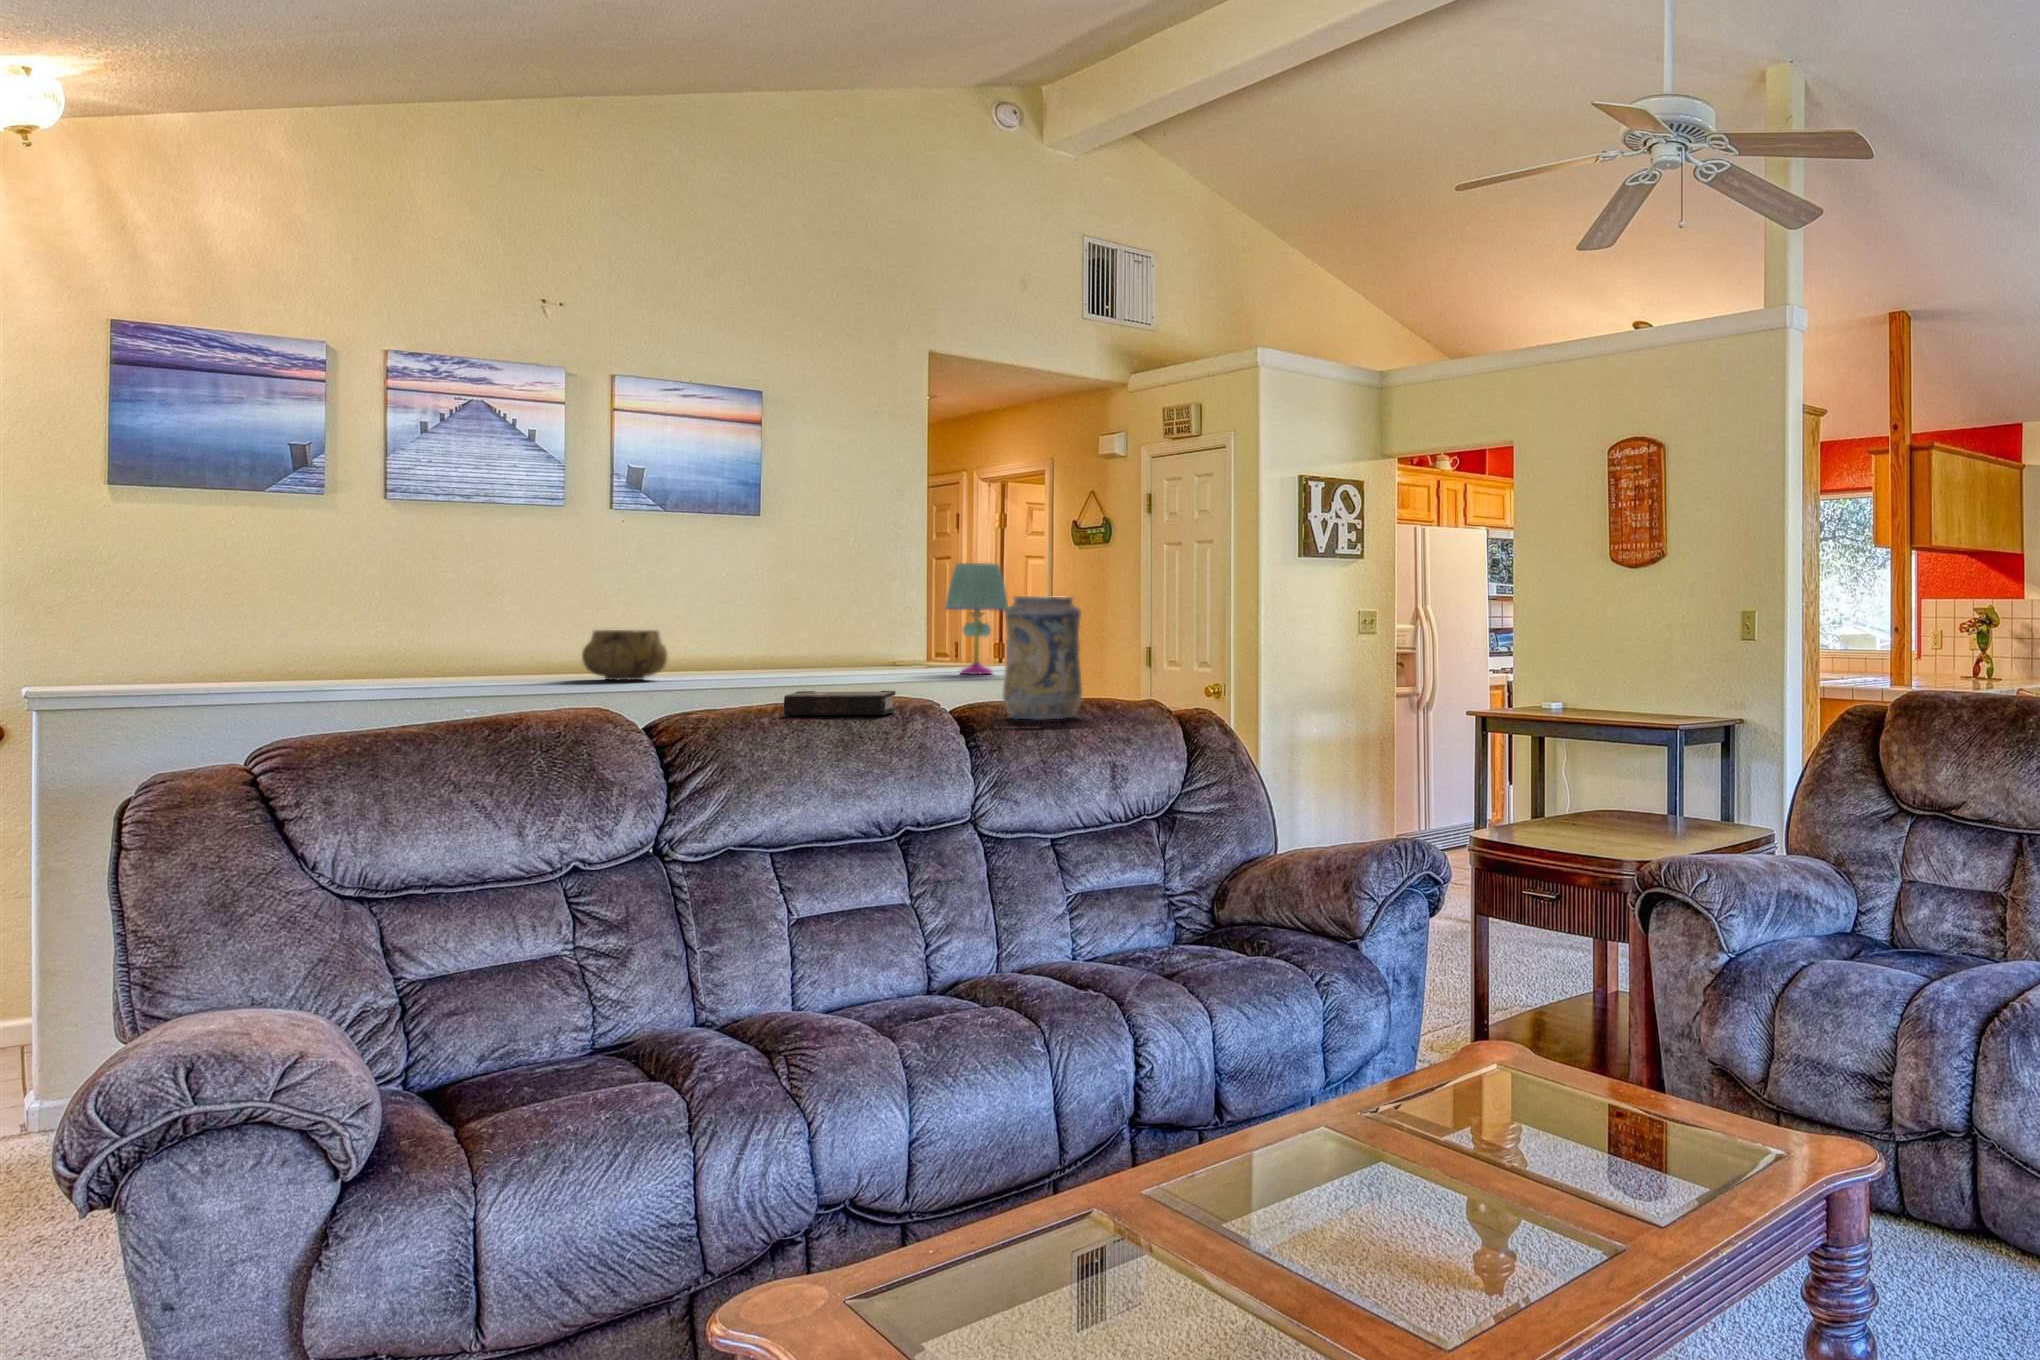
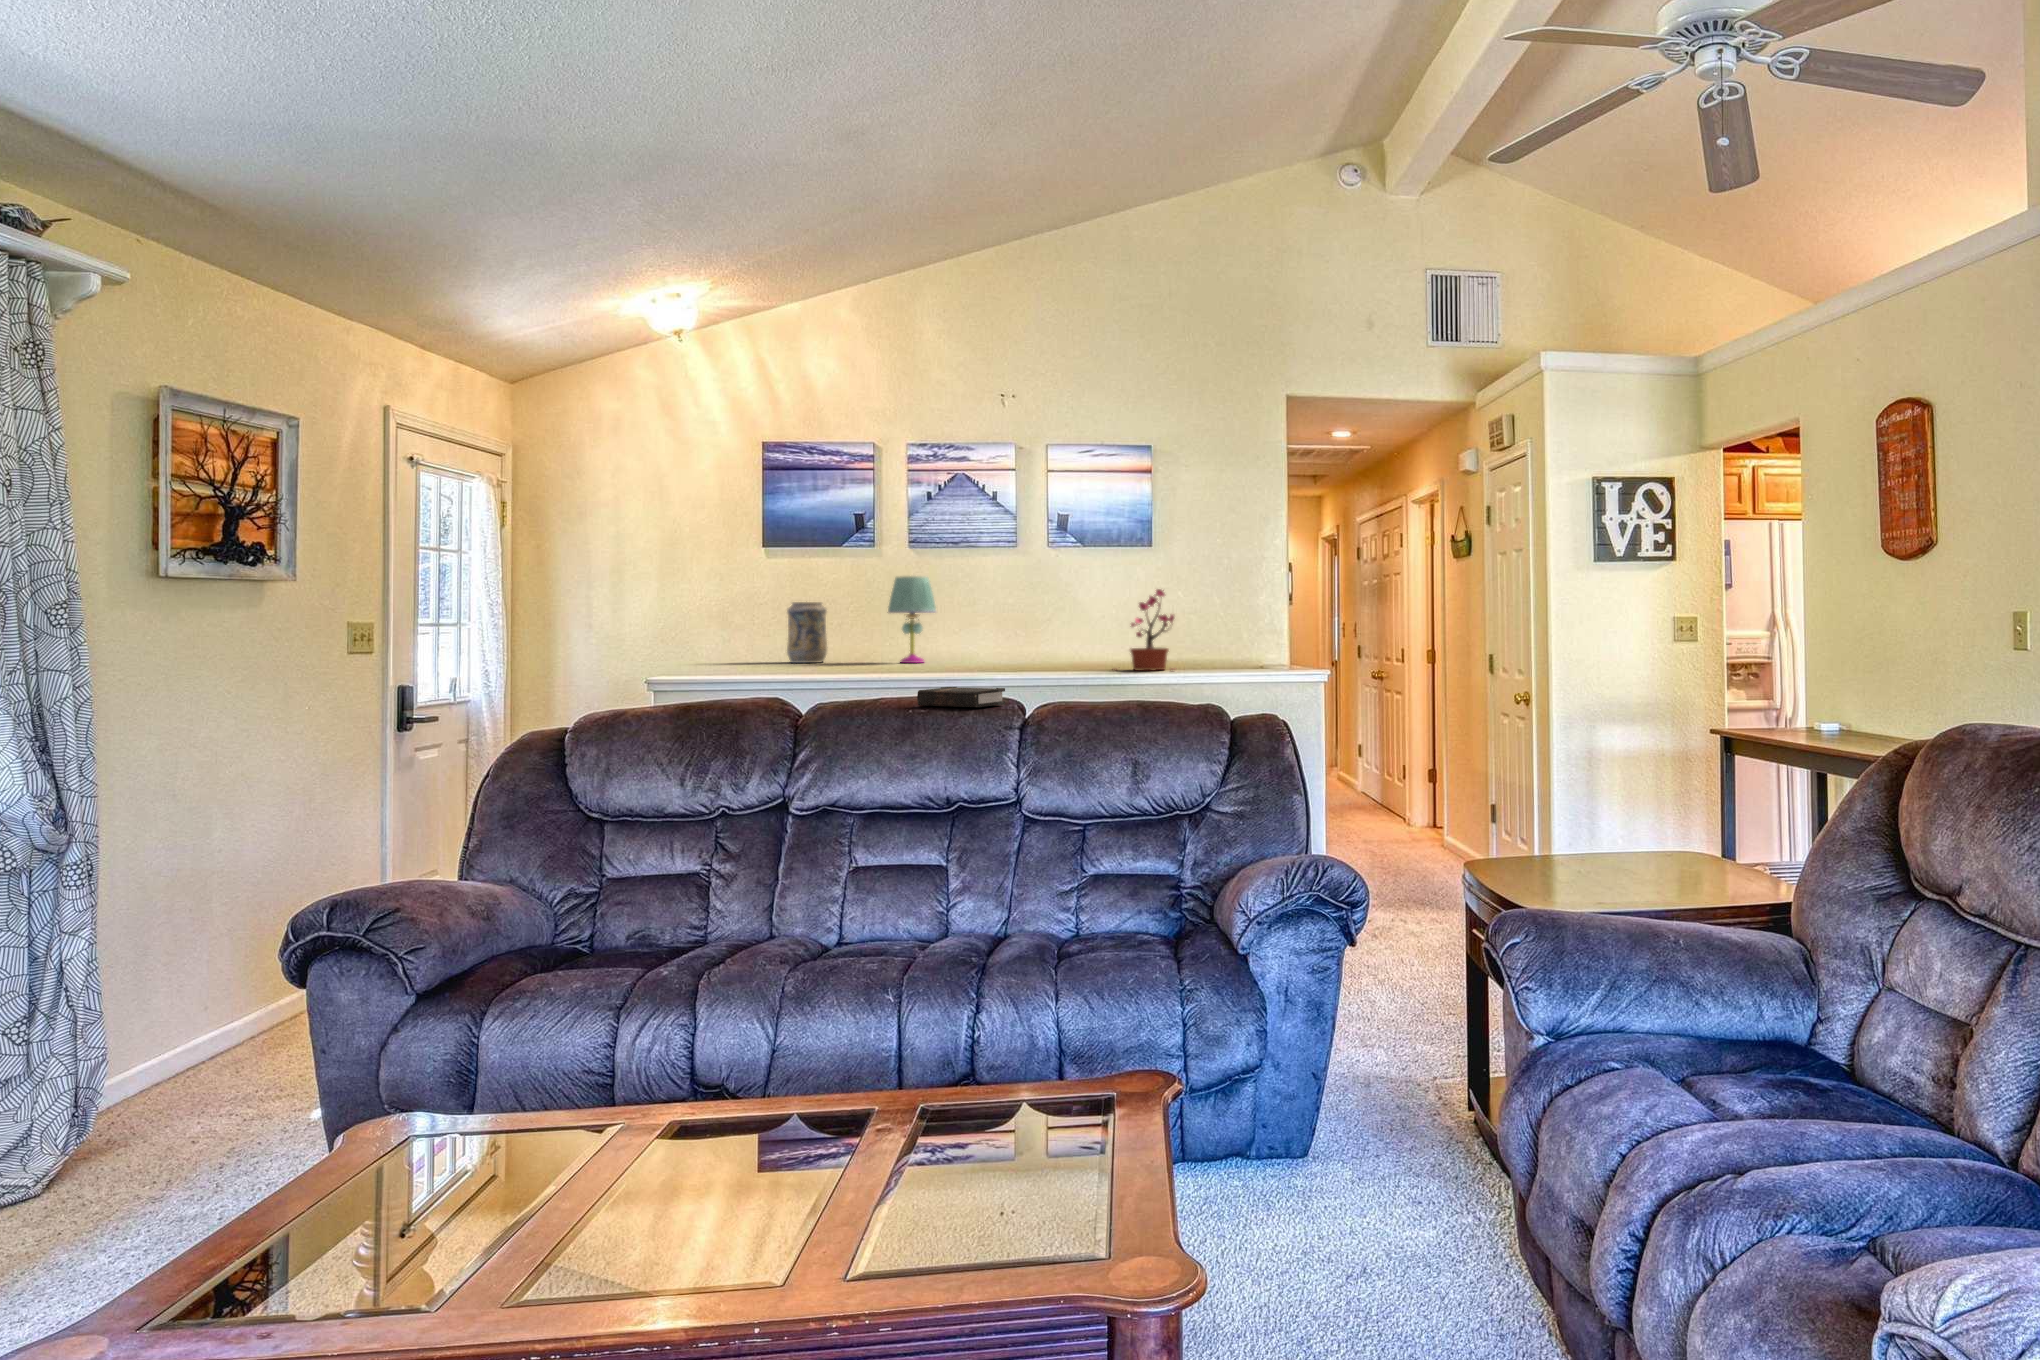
table lamp: present [945,563,1008,674] -> present [888,576,936,663]
potted plant: none [784,573,878,675] -> present [1114,589,1174,671]
decorative vase: present [1003,596,1082,719] -> present [787,602,827,663]
decorative bowl: present [582,630,667,680] -> none [966,635,1018,673]

